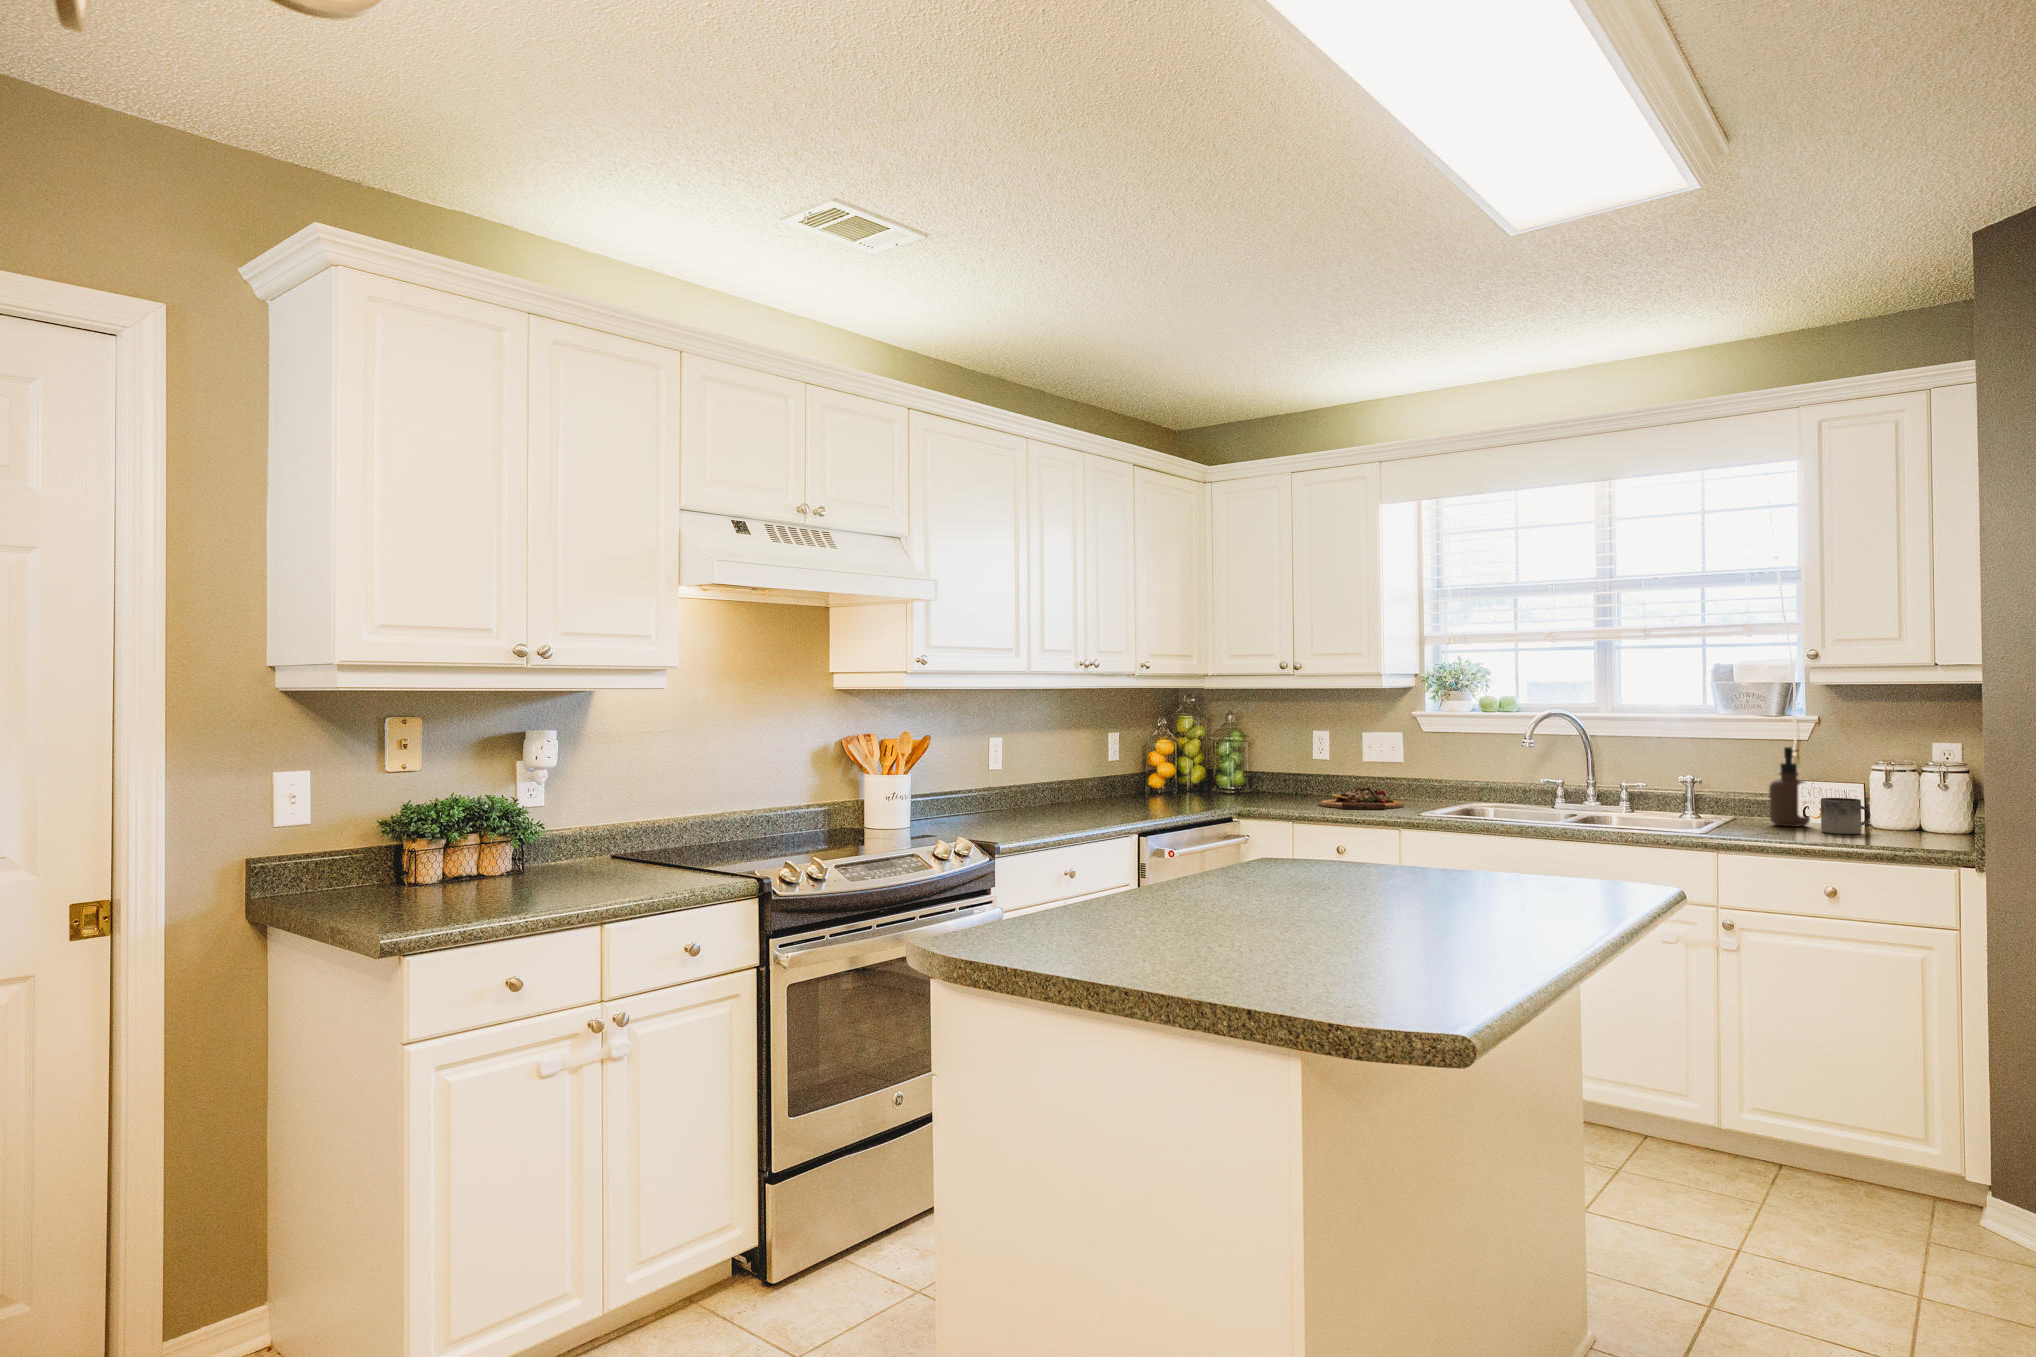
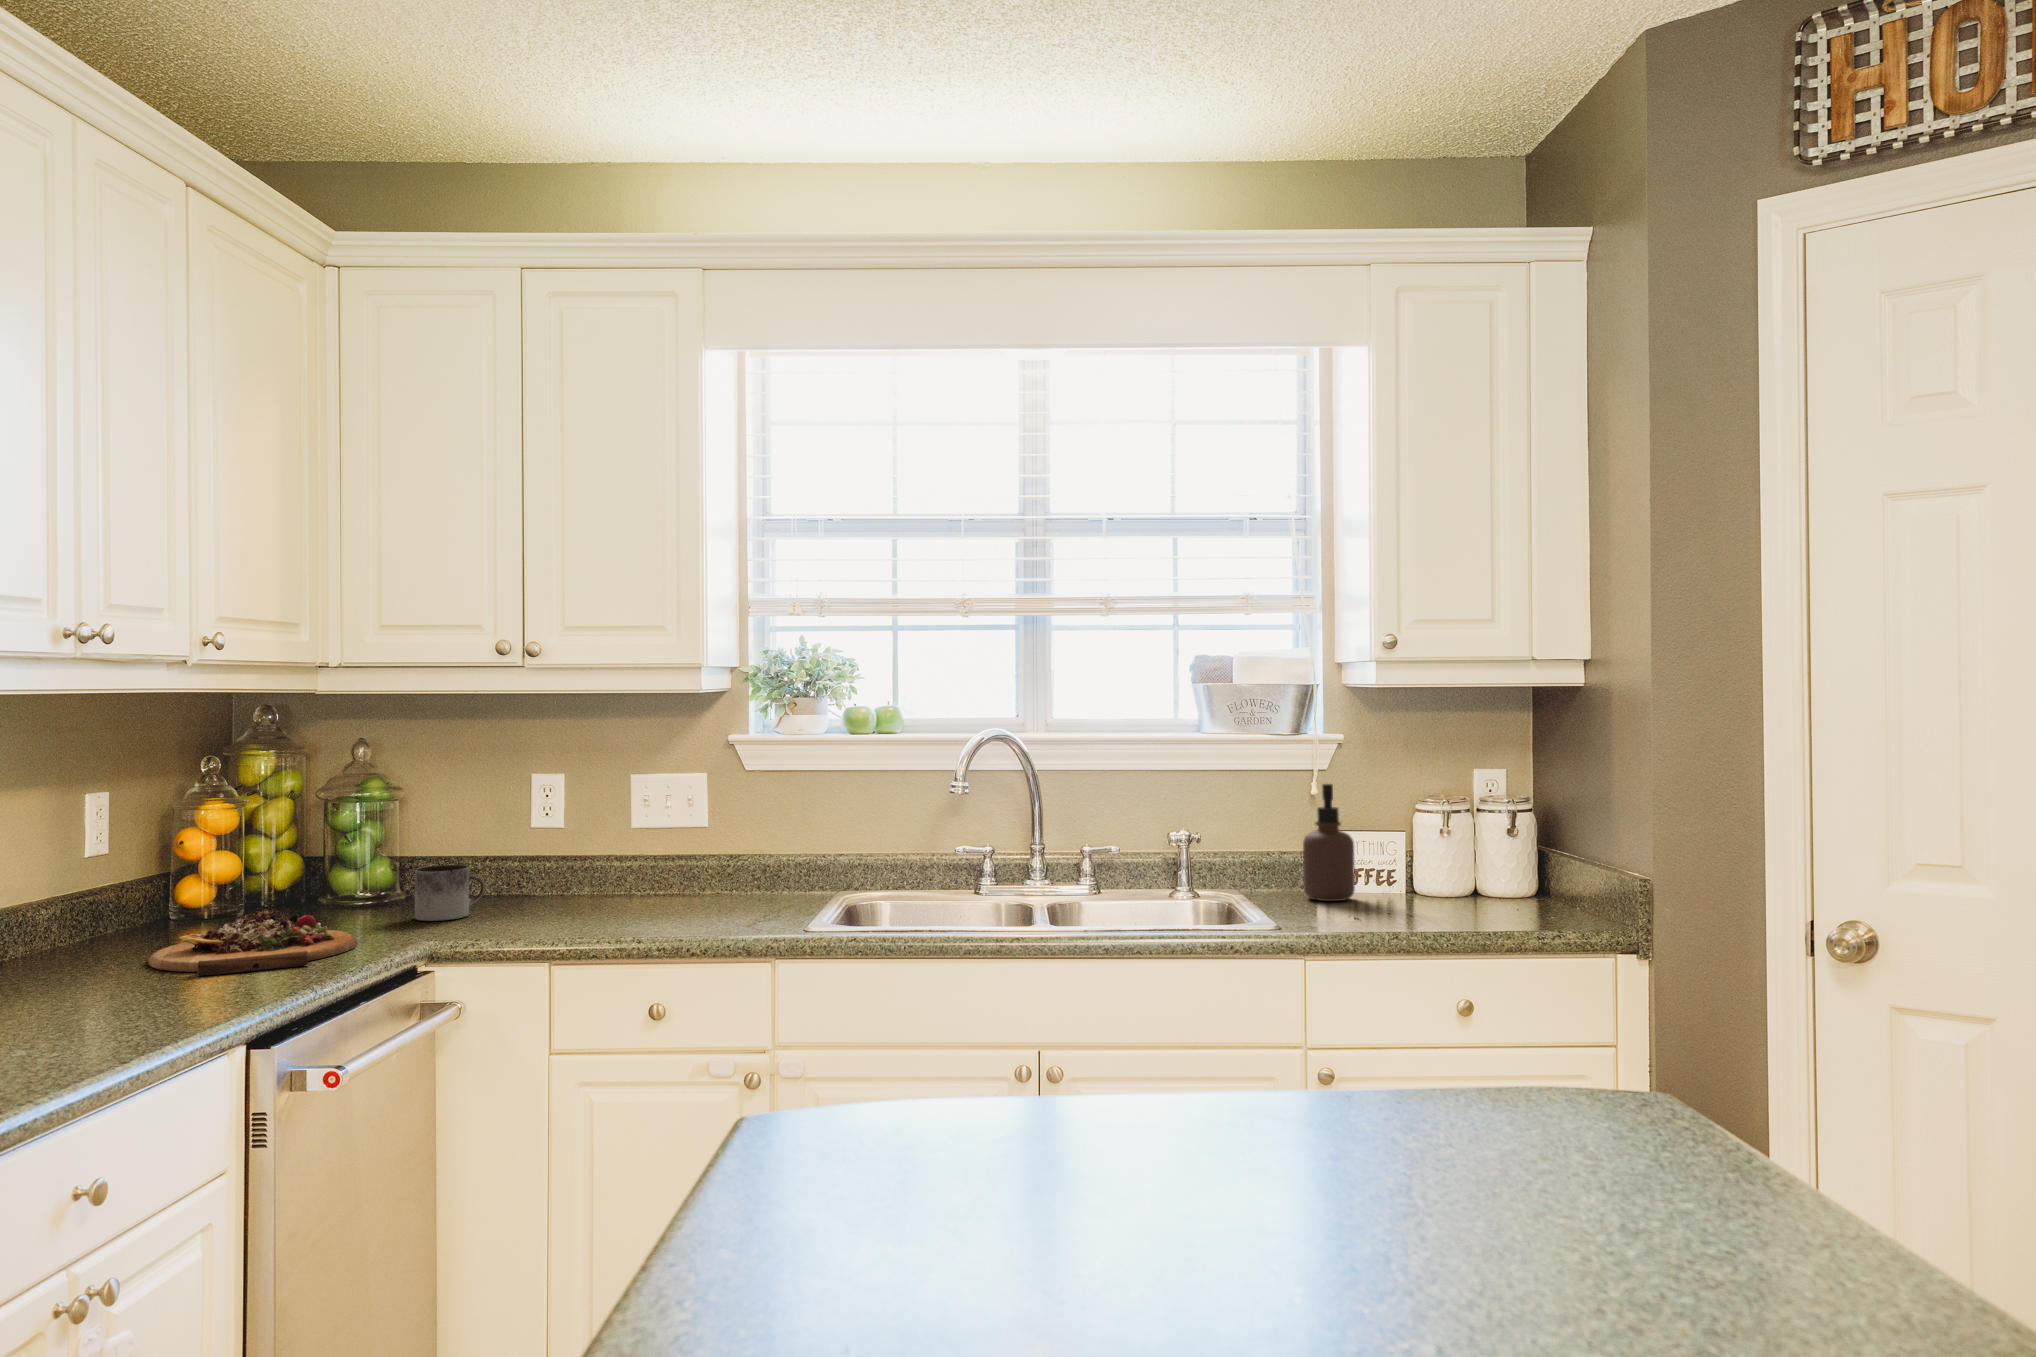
cutting board: present [1319,787,1404,810] -> present [148,910,357,976]
mug: present [1821,798,1871,834] -> present [415,865,485,921]

